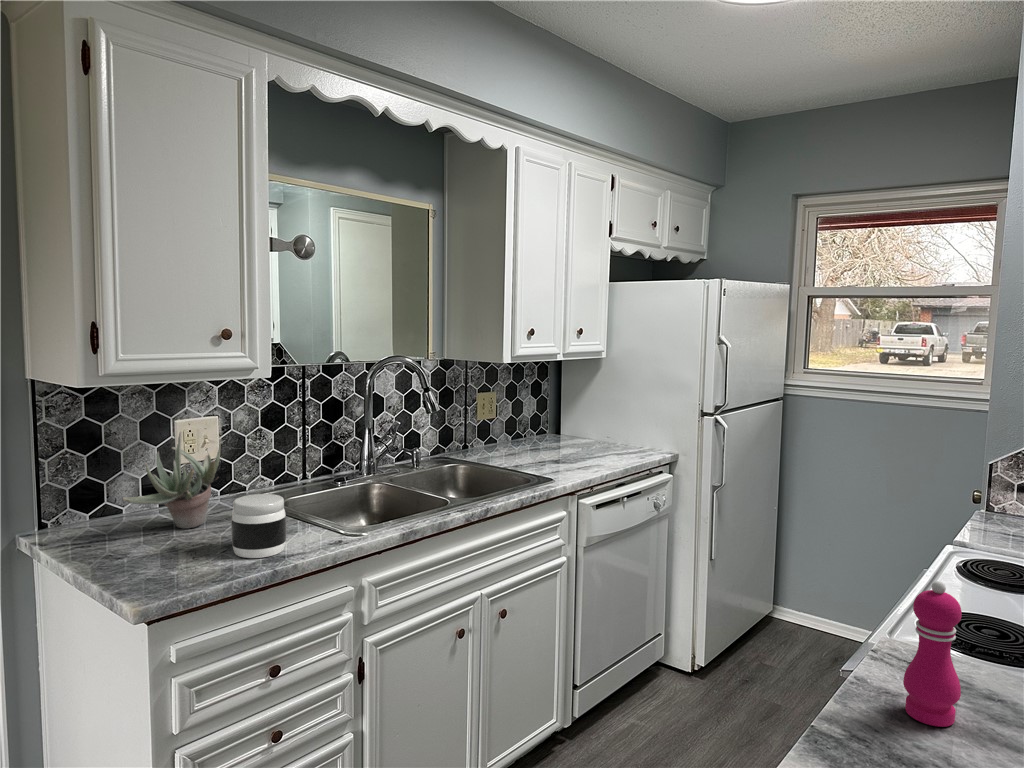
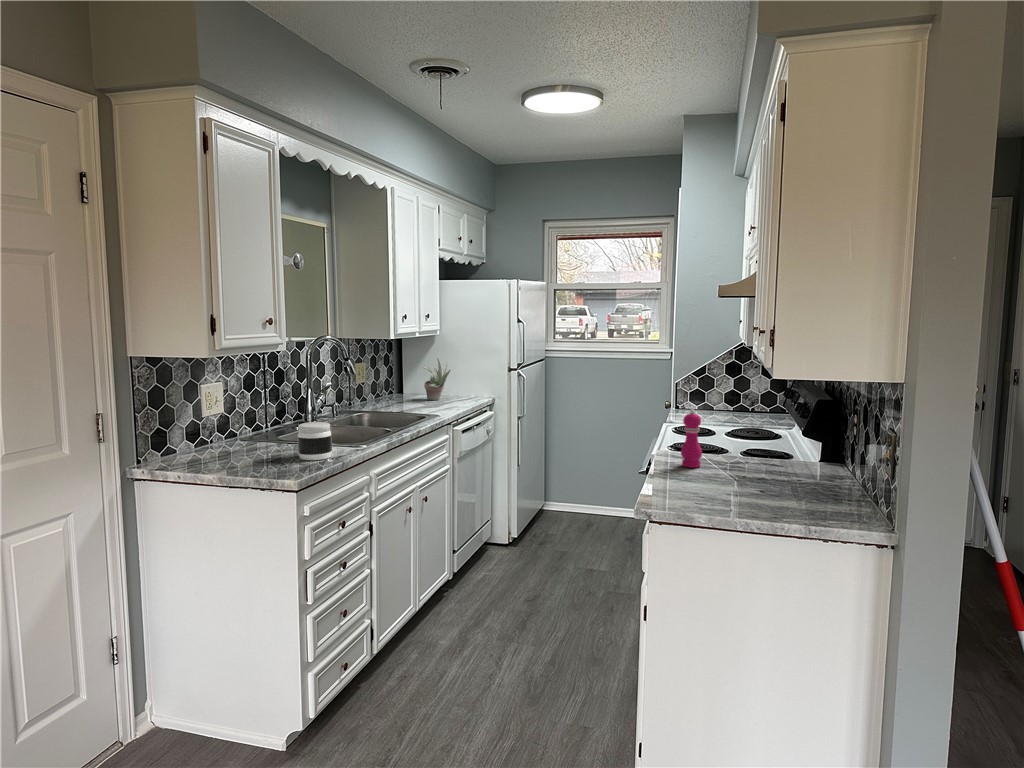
succulent plant: present [123,432,221,528] -> present [423,358,450,400]

